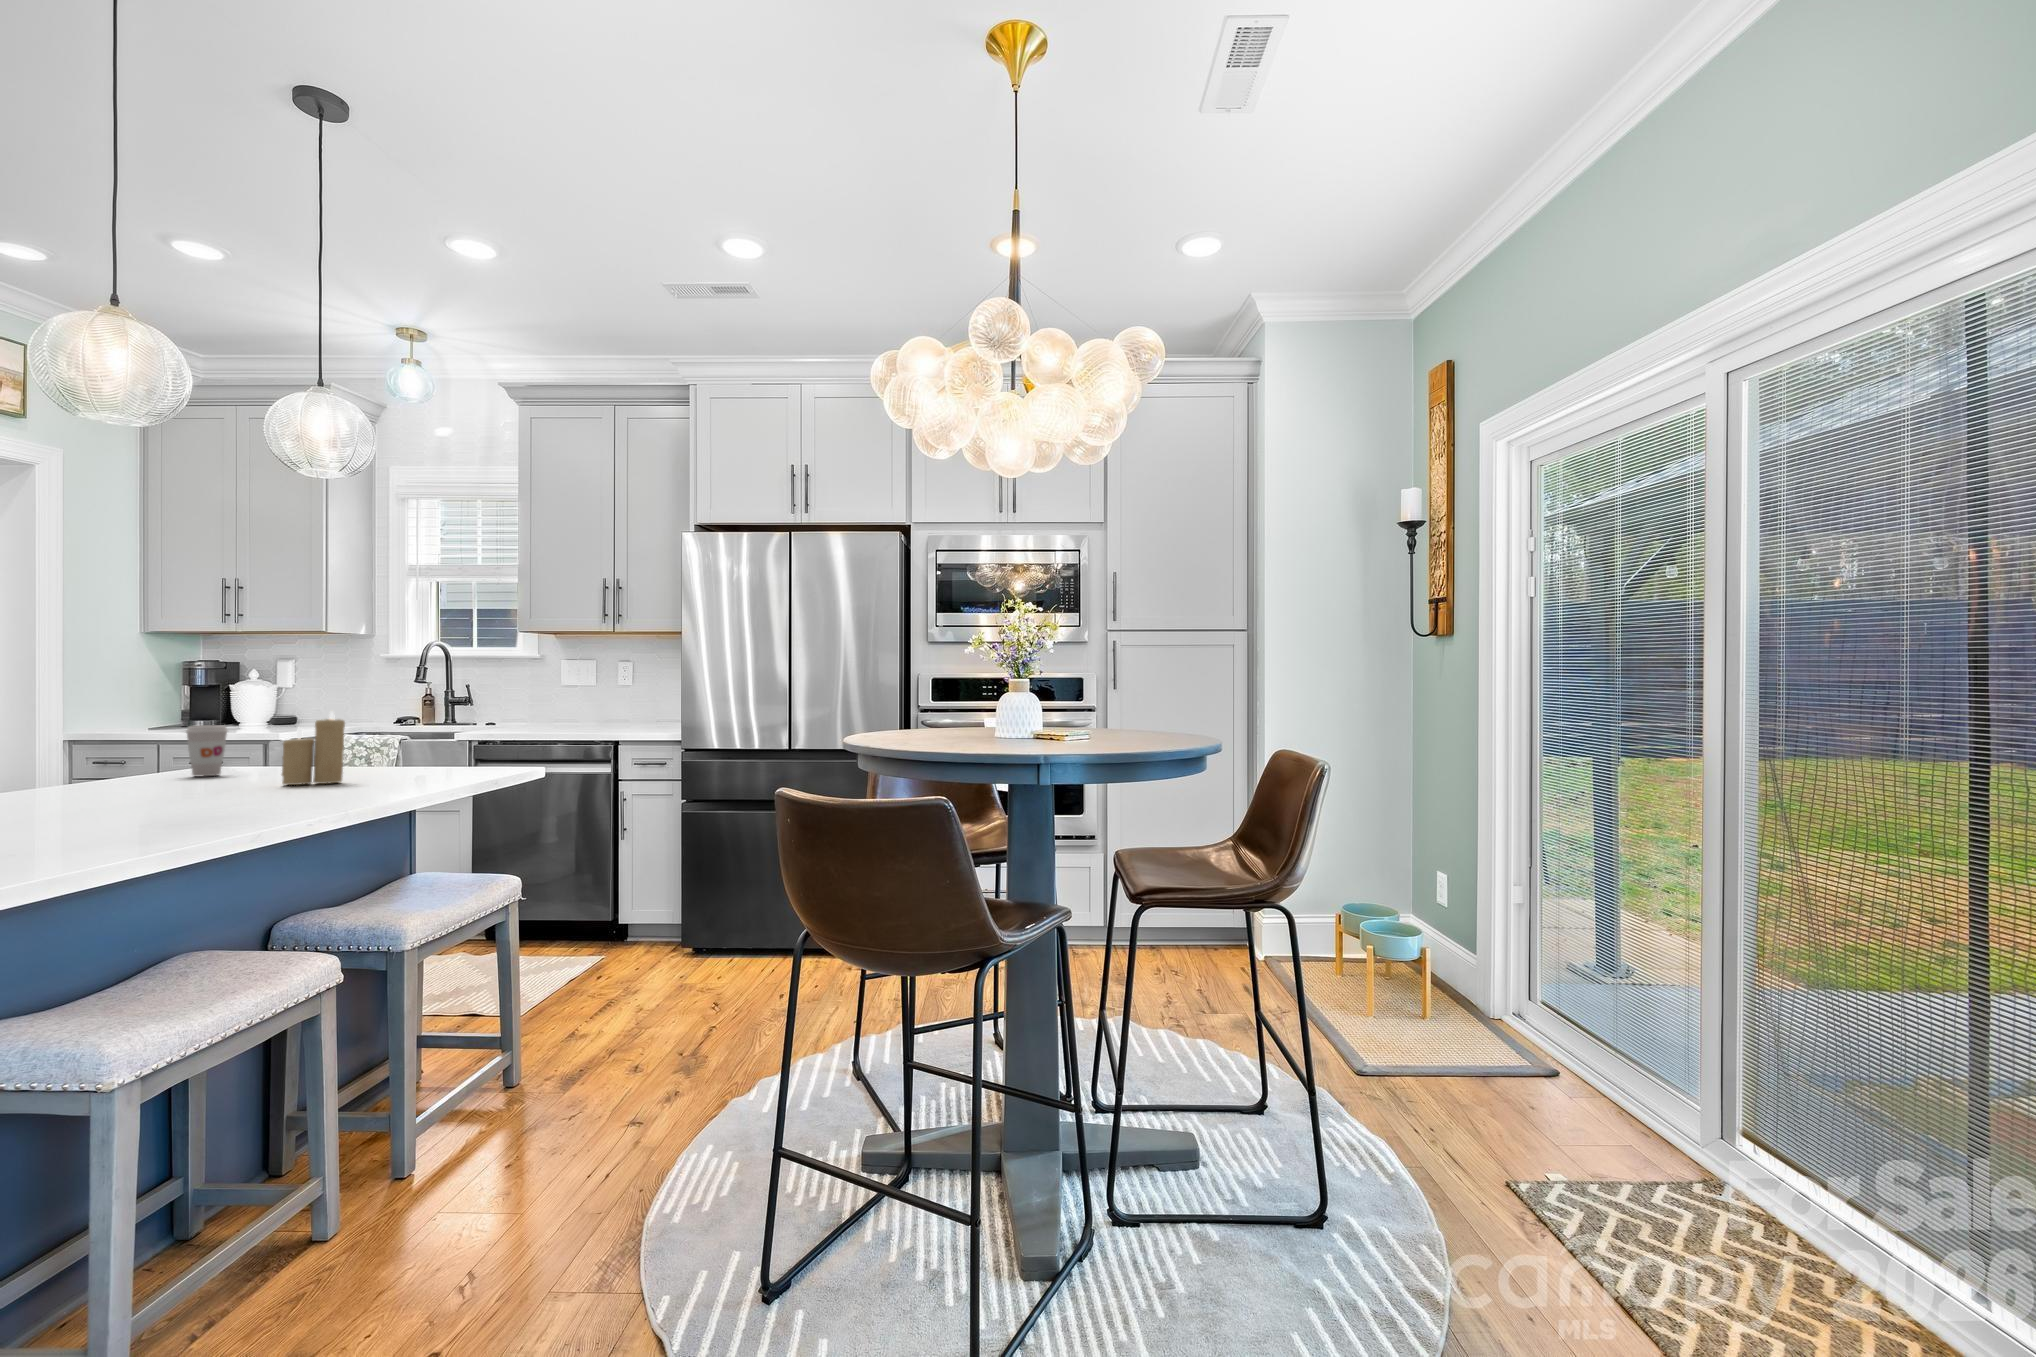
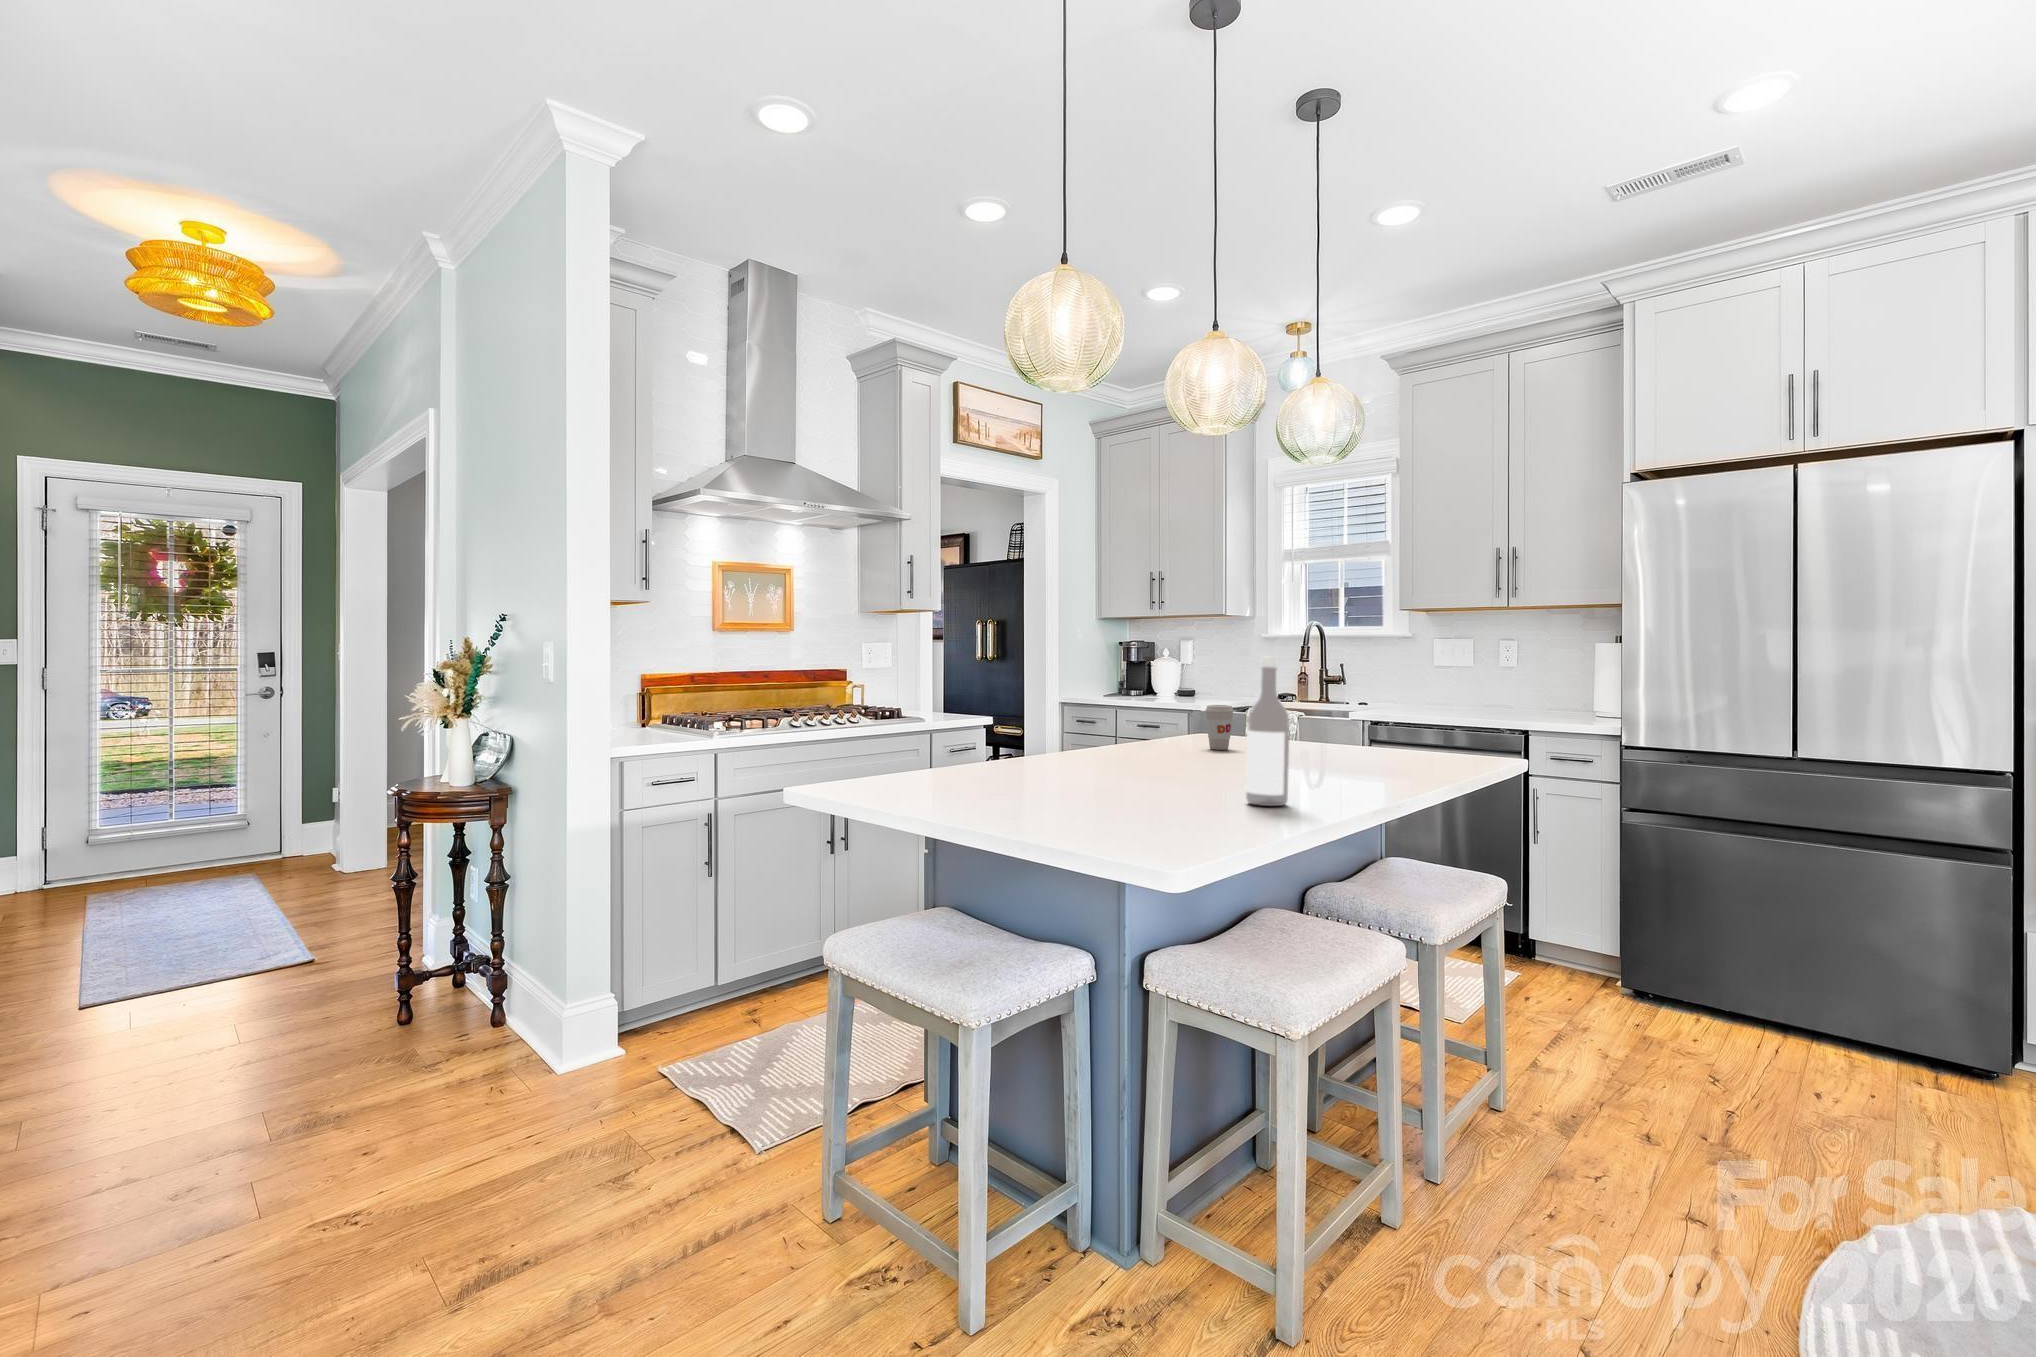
wine bottle: none [112,658,177,830] -> present [1246,657,1289,806]
candle: present [282,712,345,785] -> none [1295,698,1344,766]

